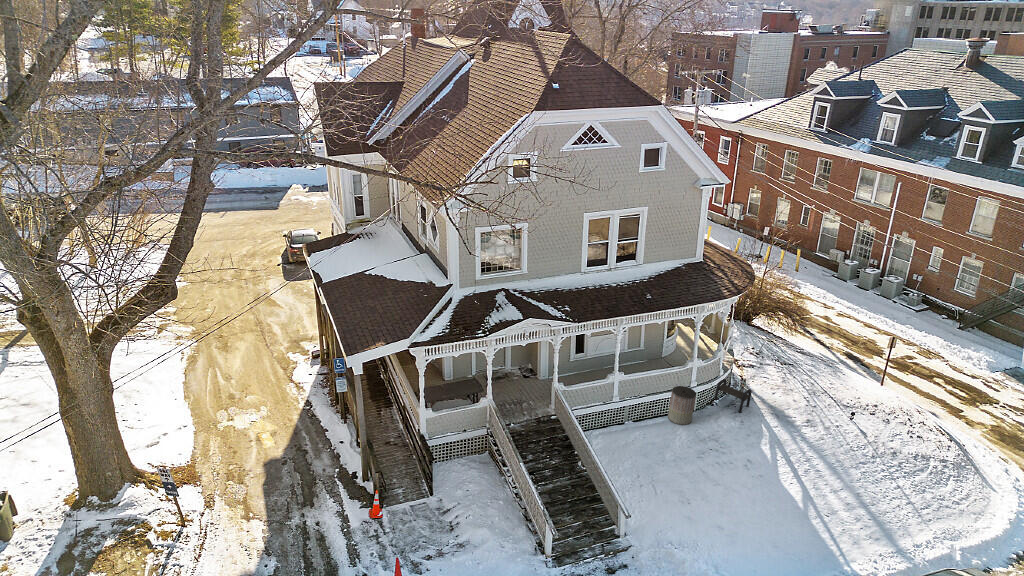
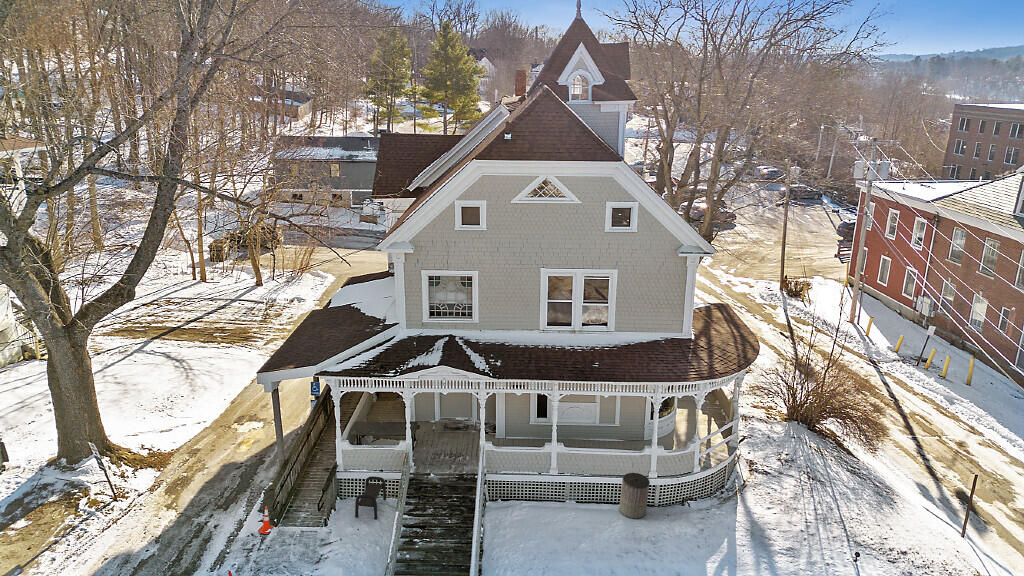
bench: present [715,379,752,413] -> present [355,476,386,520]

